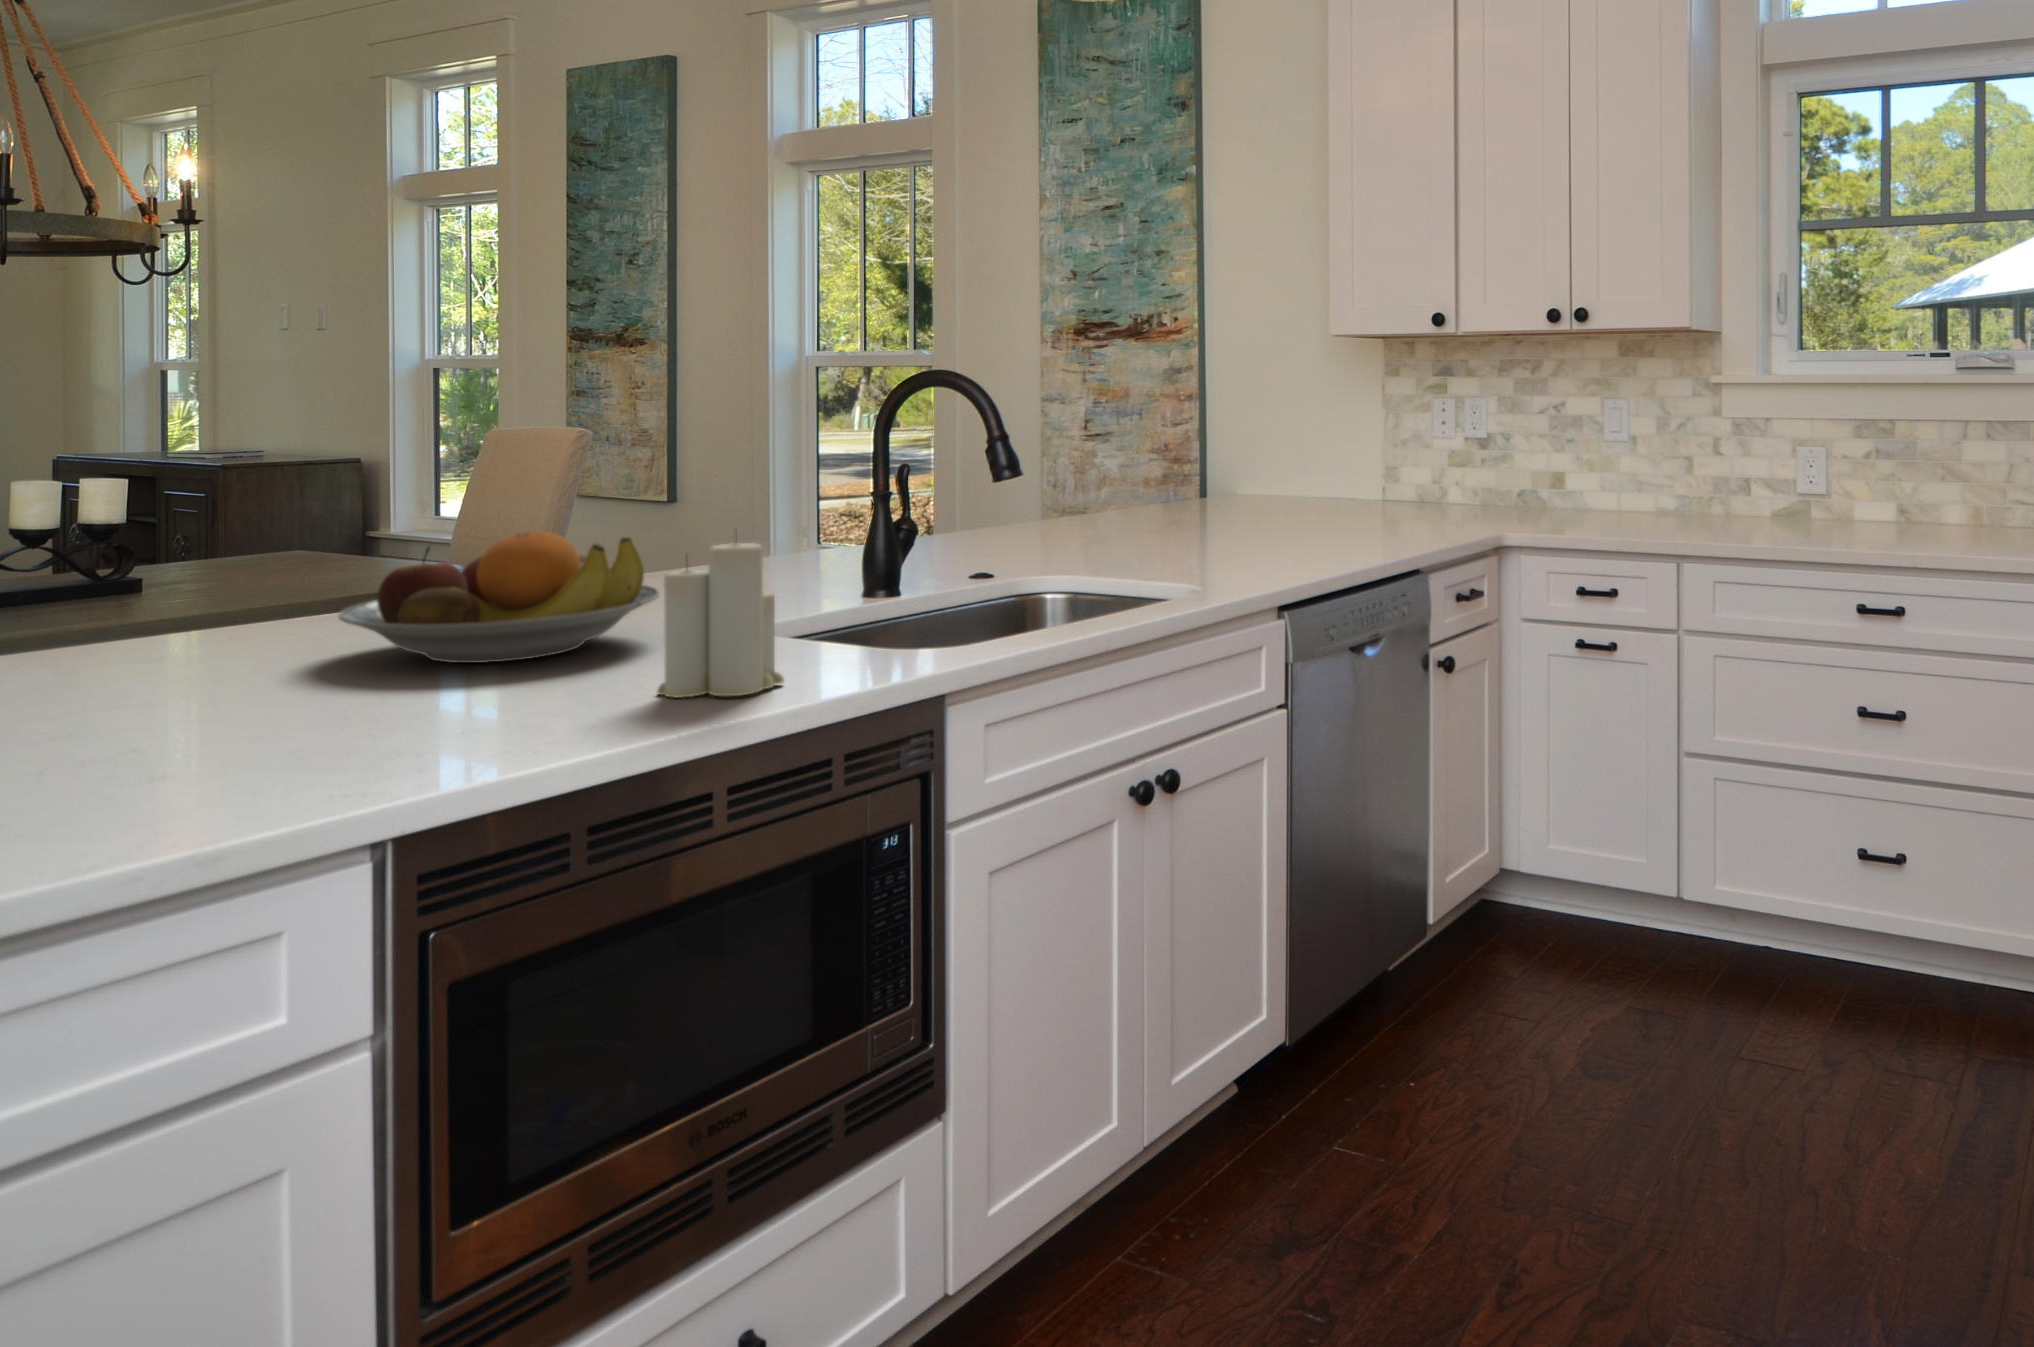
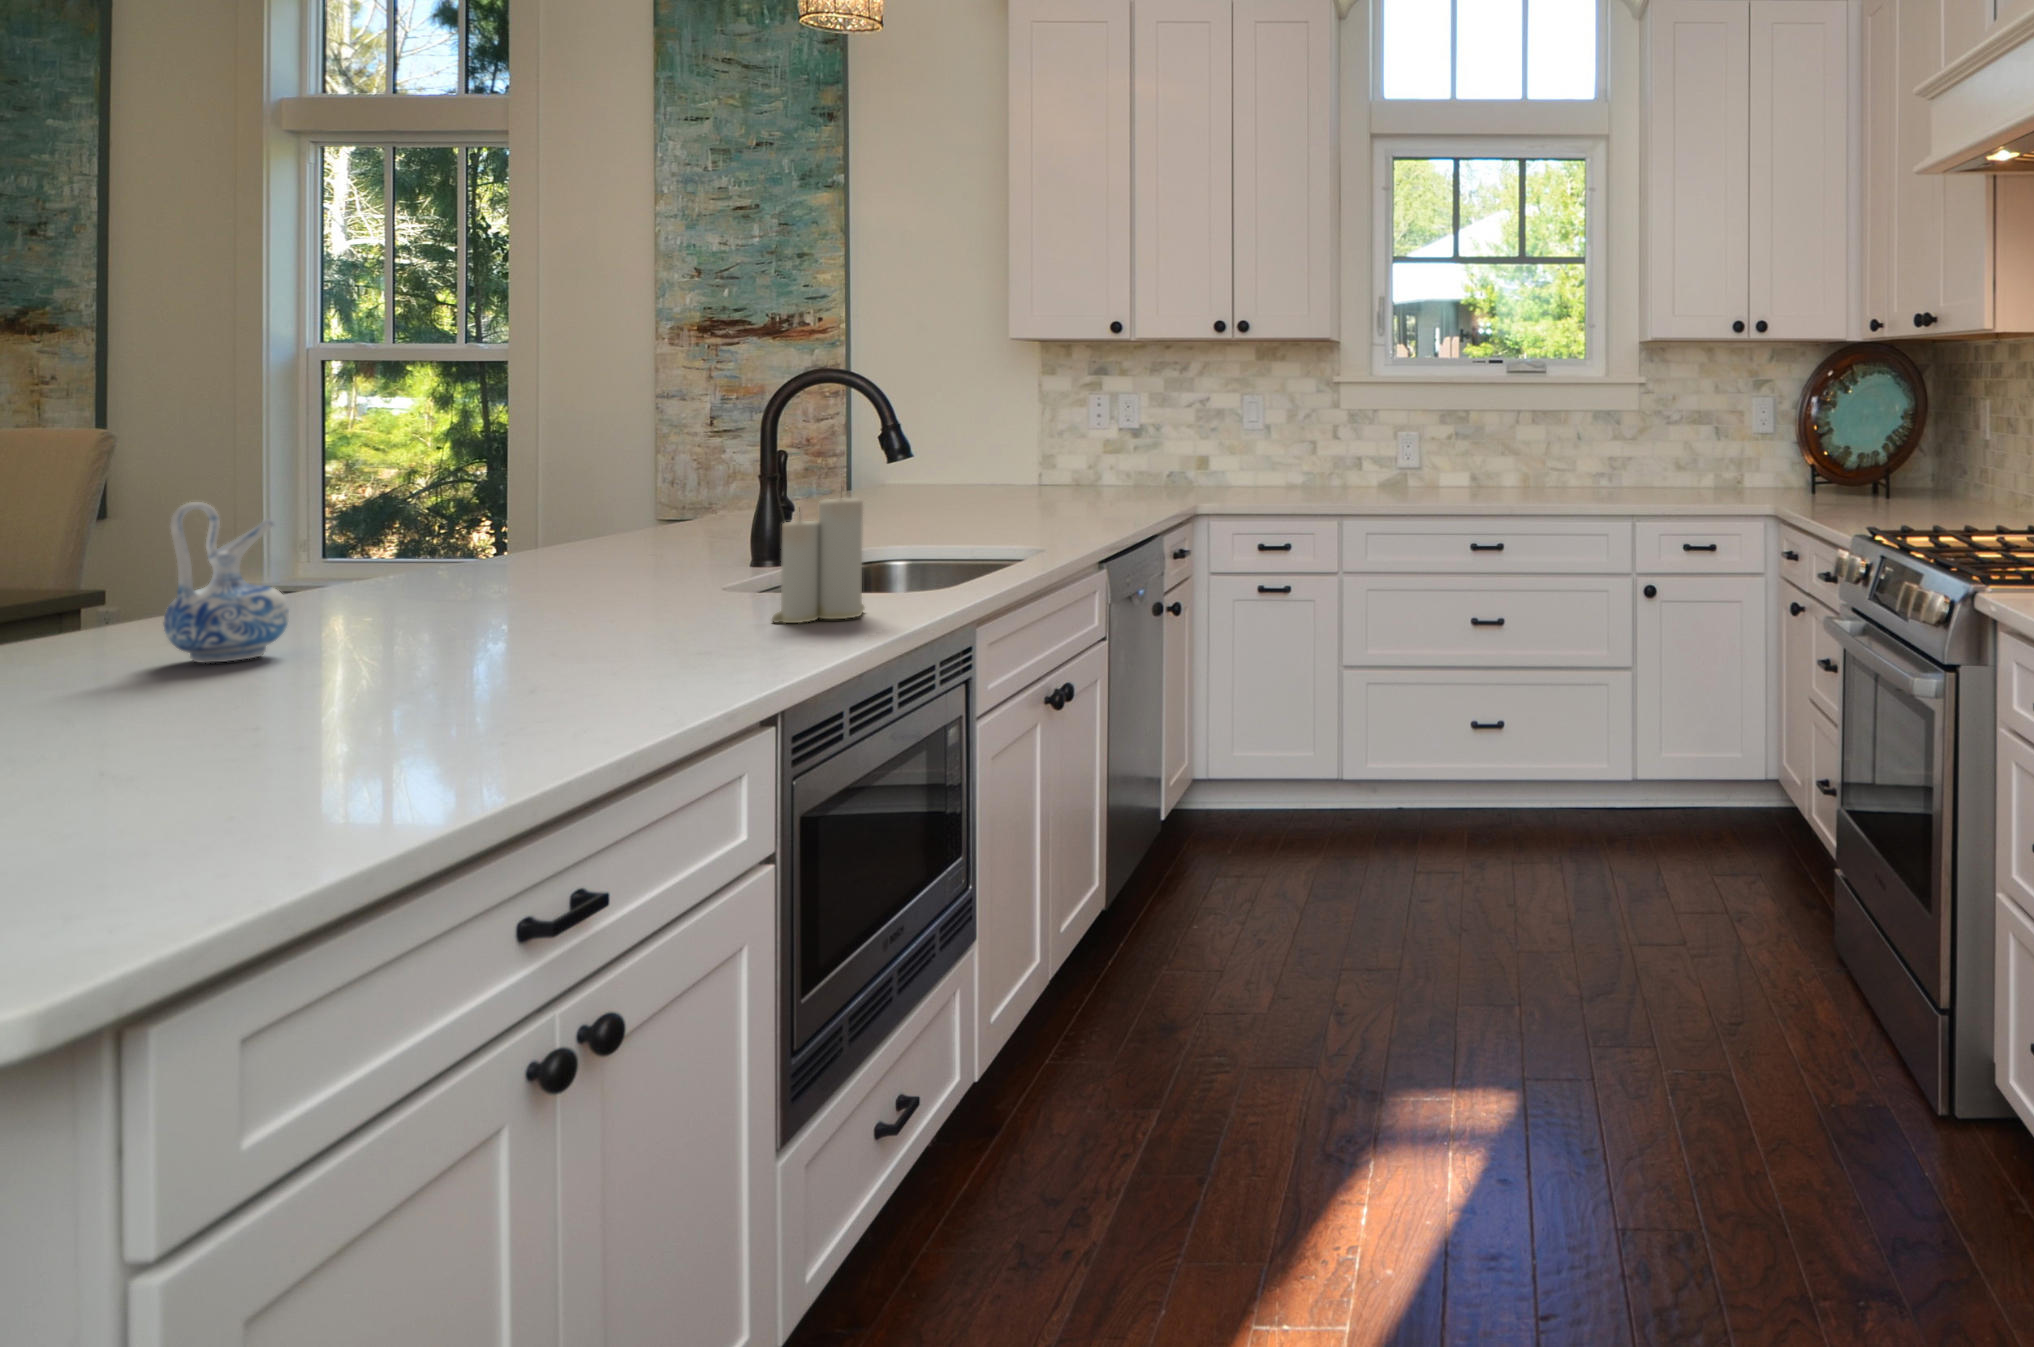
ceramic pitcher: none [56,529,186,700] -> present [164,502,289,663]
fruit bowl: present [339,531,660,663] -> none [365,502,670,620]

